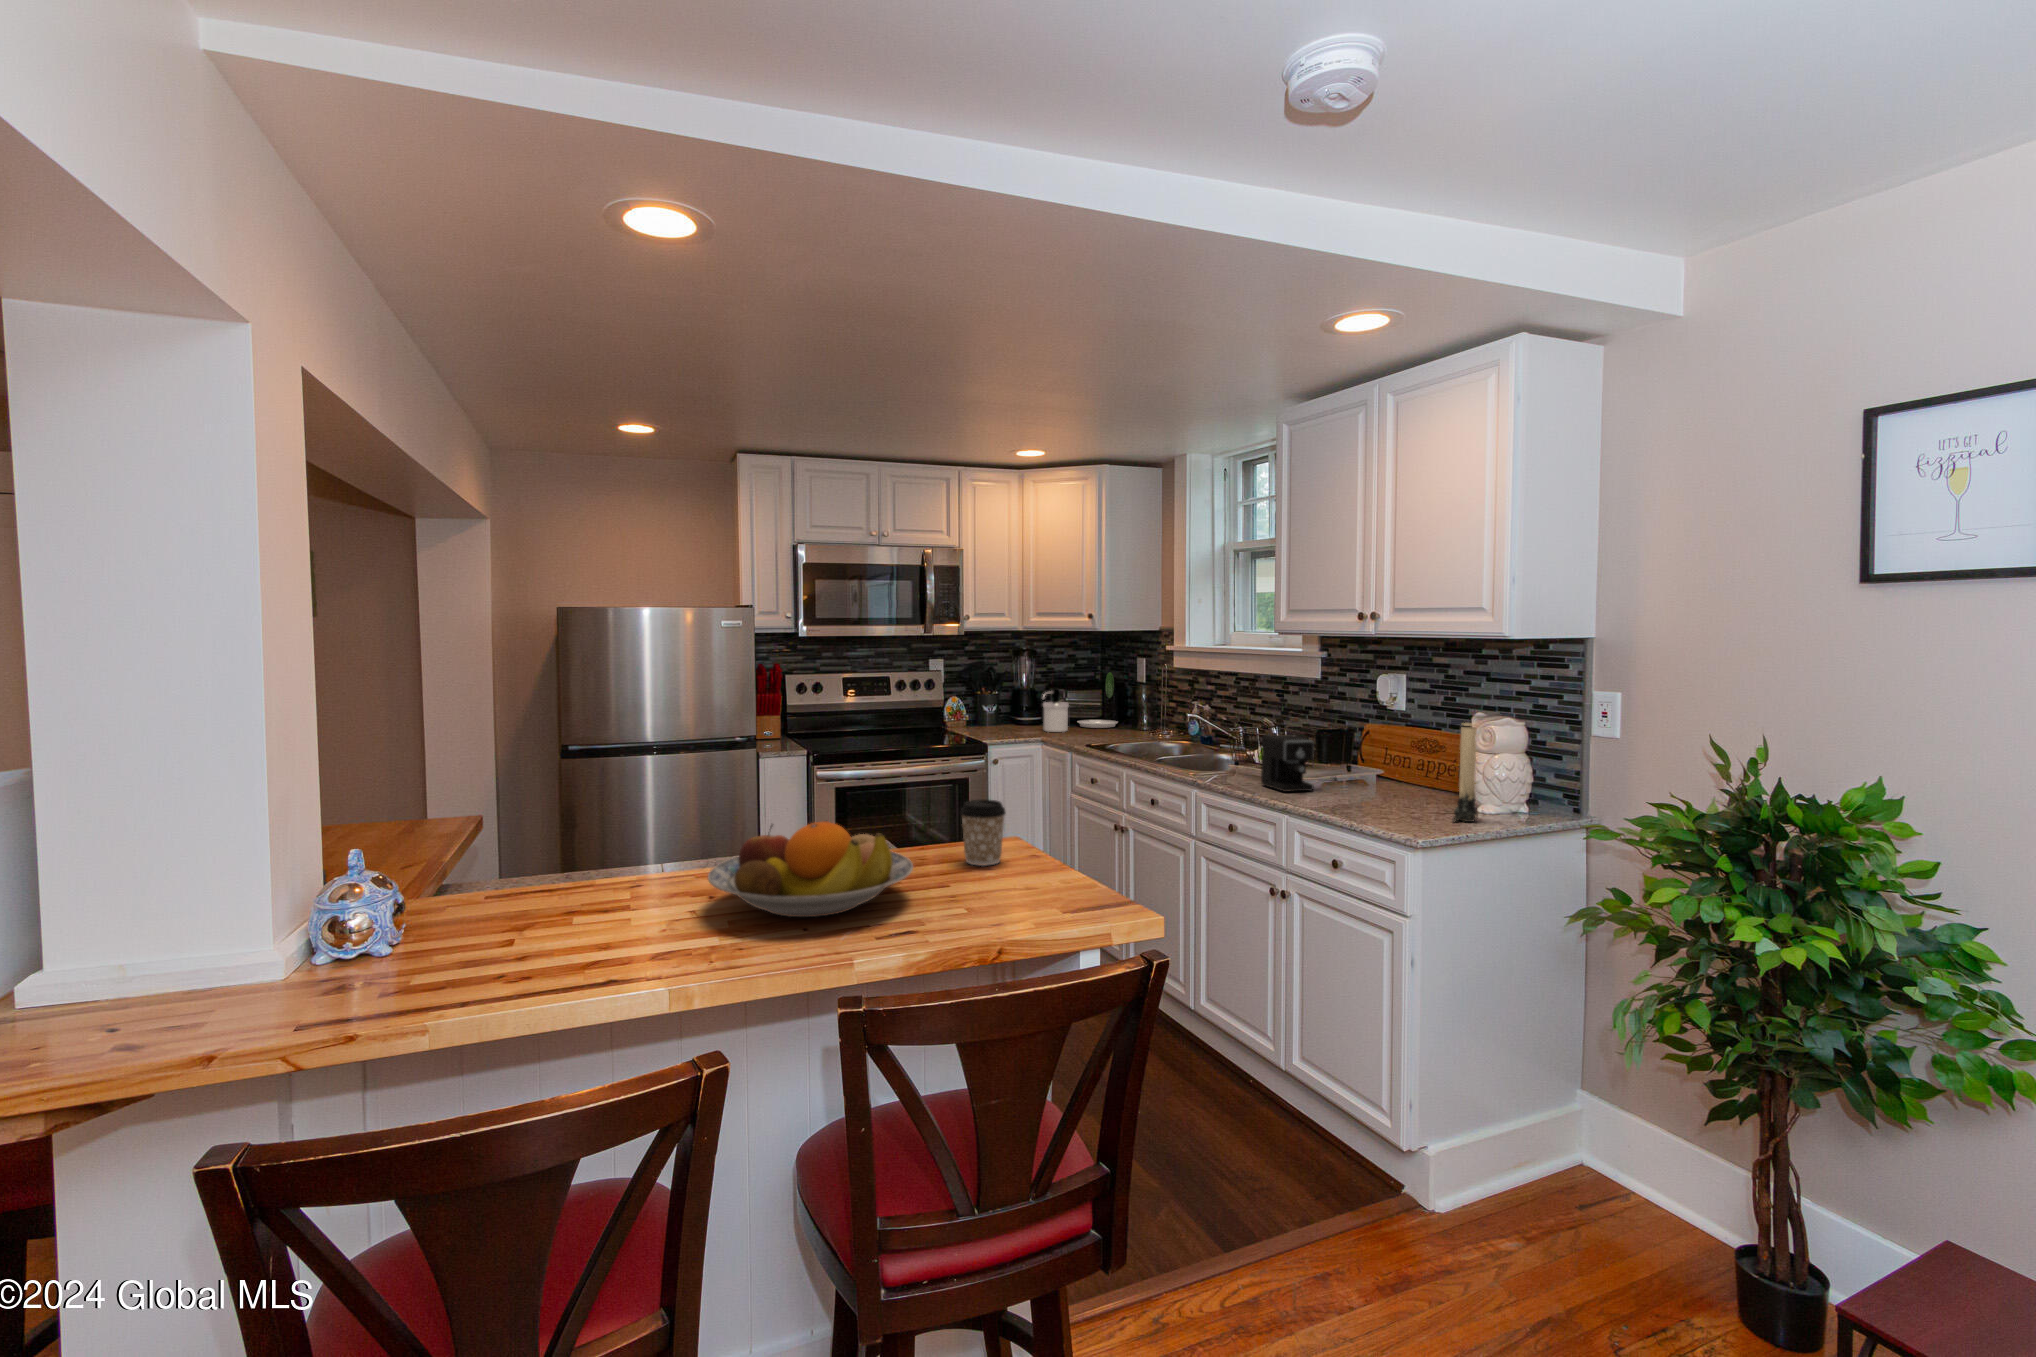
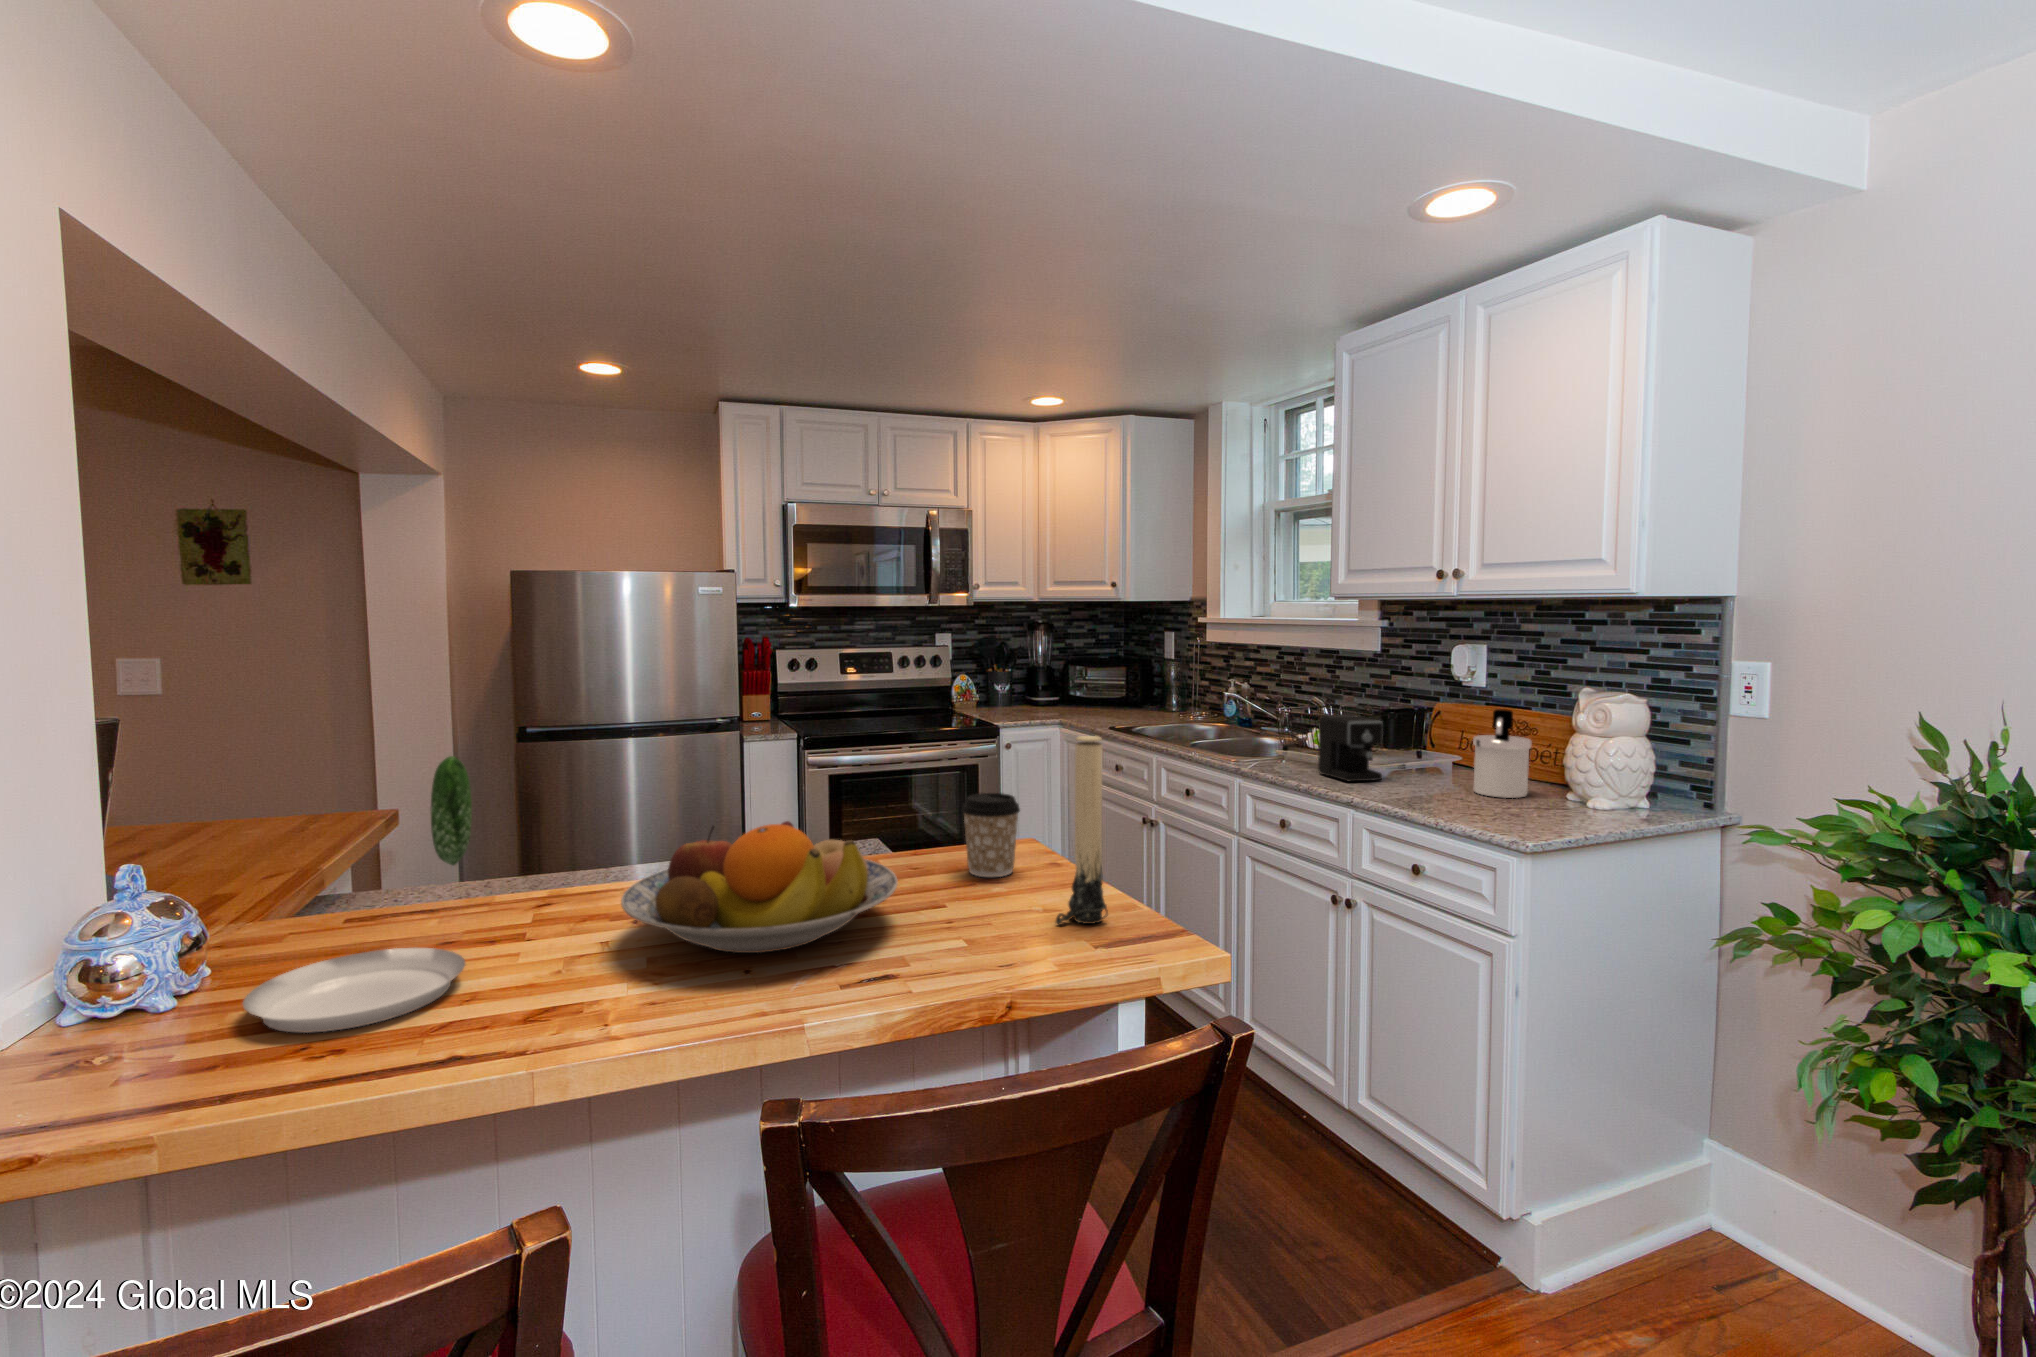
plate: present [1077,672,1118,728] -> present [243,756,472,1033]
soap dispenser: present [1043,688,1069,732] -> present [1473,709,1531,798]
candle: present [1452,723,1478,822] -> present [1056,736,1108,924]

